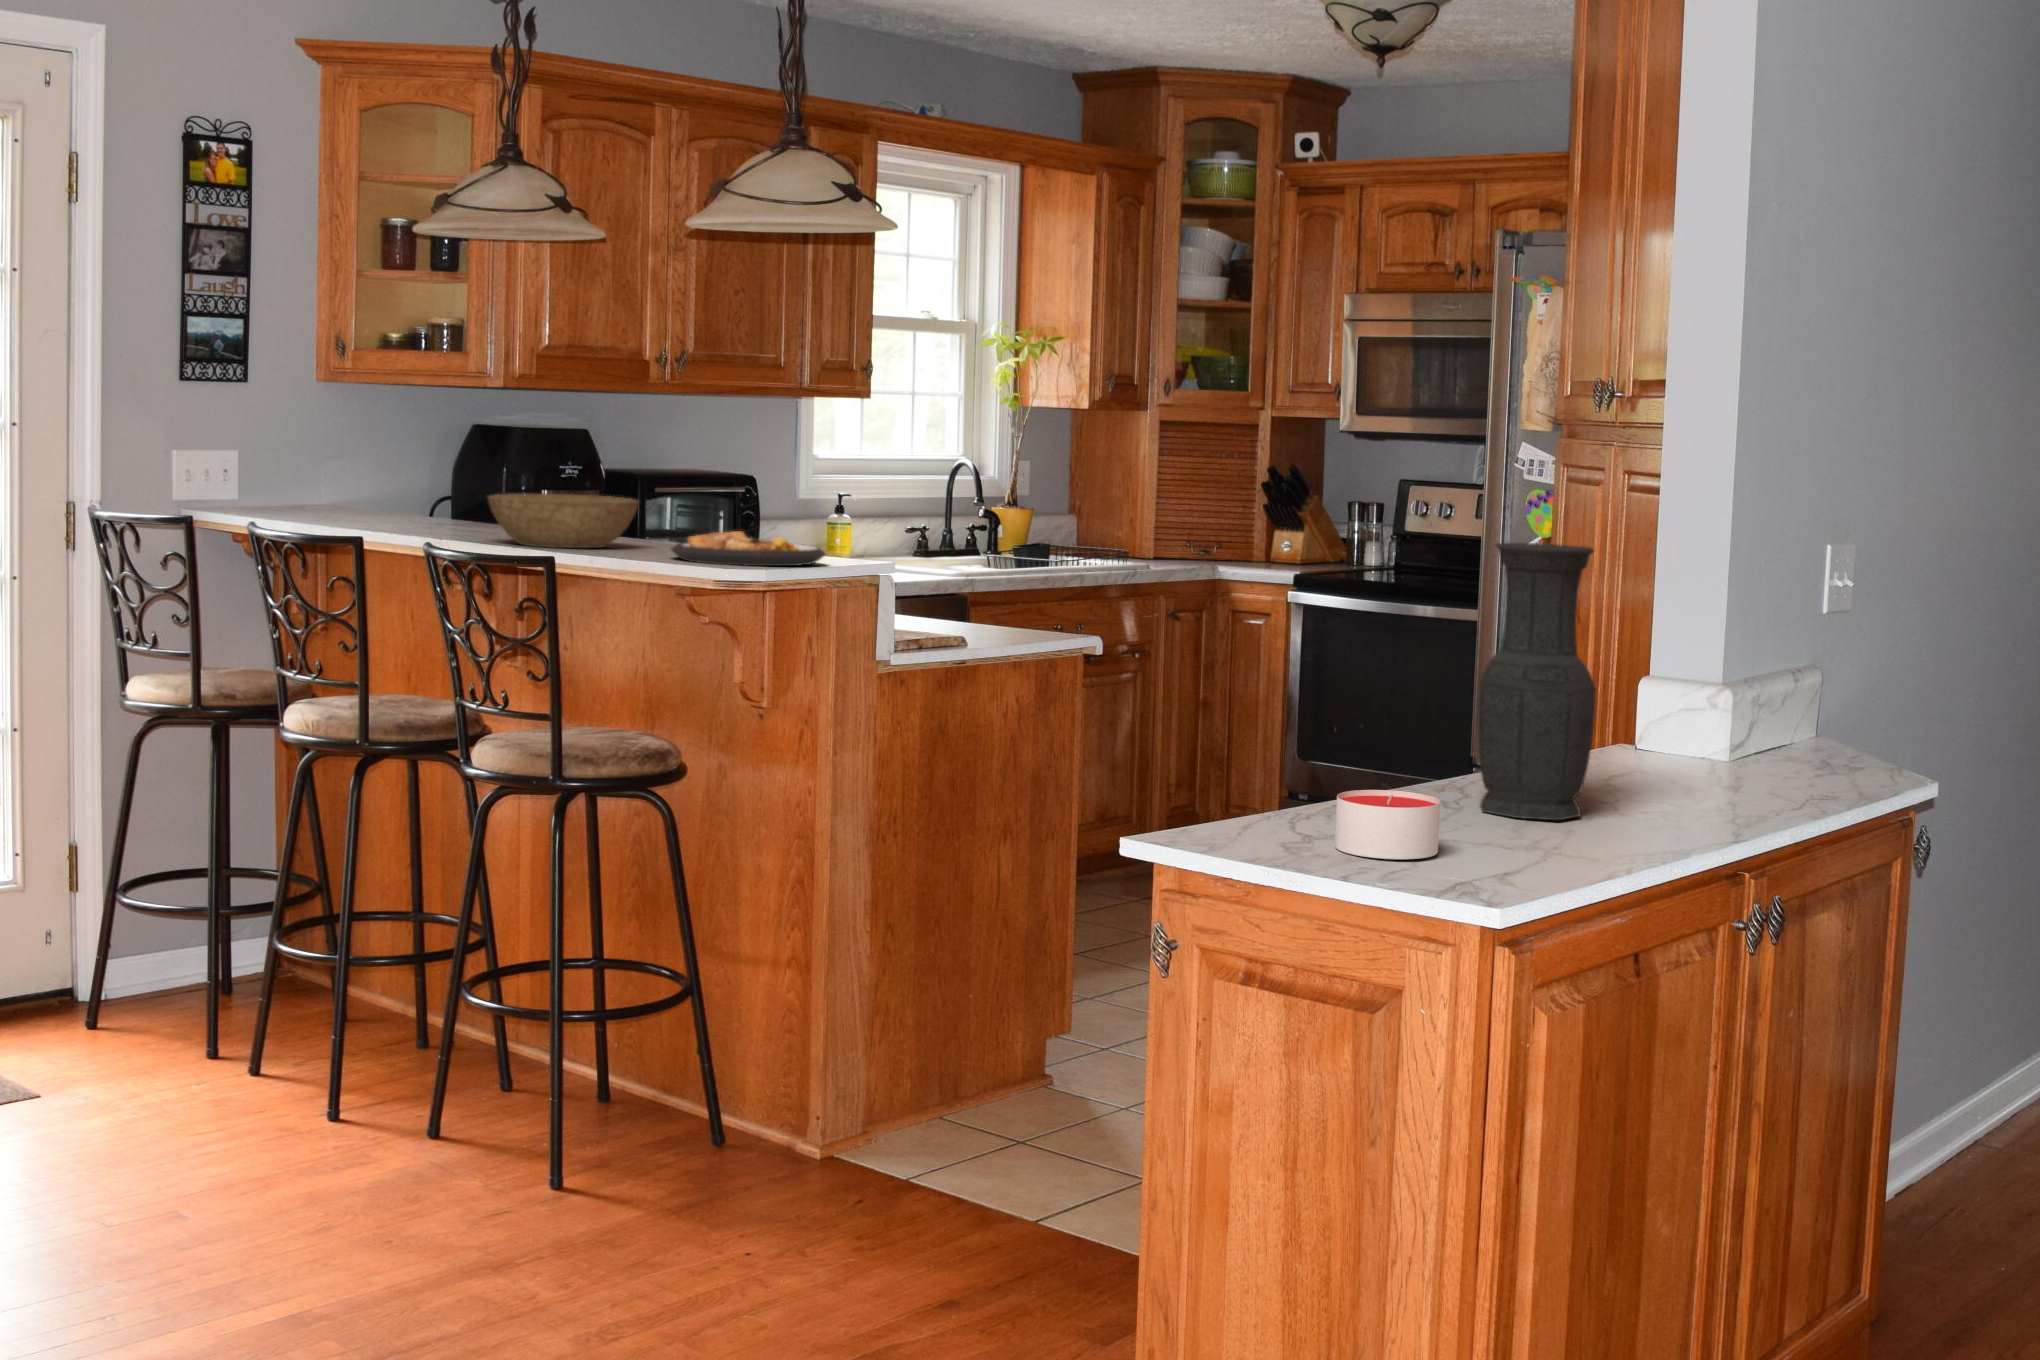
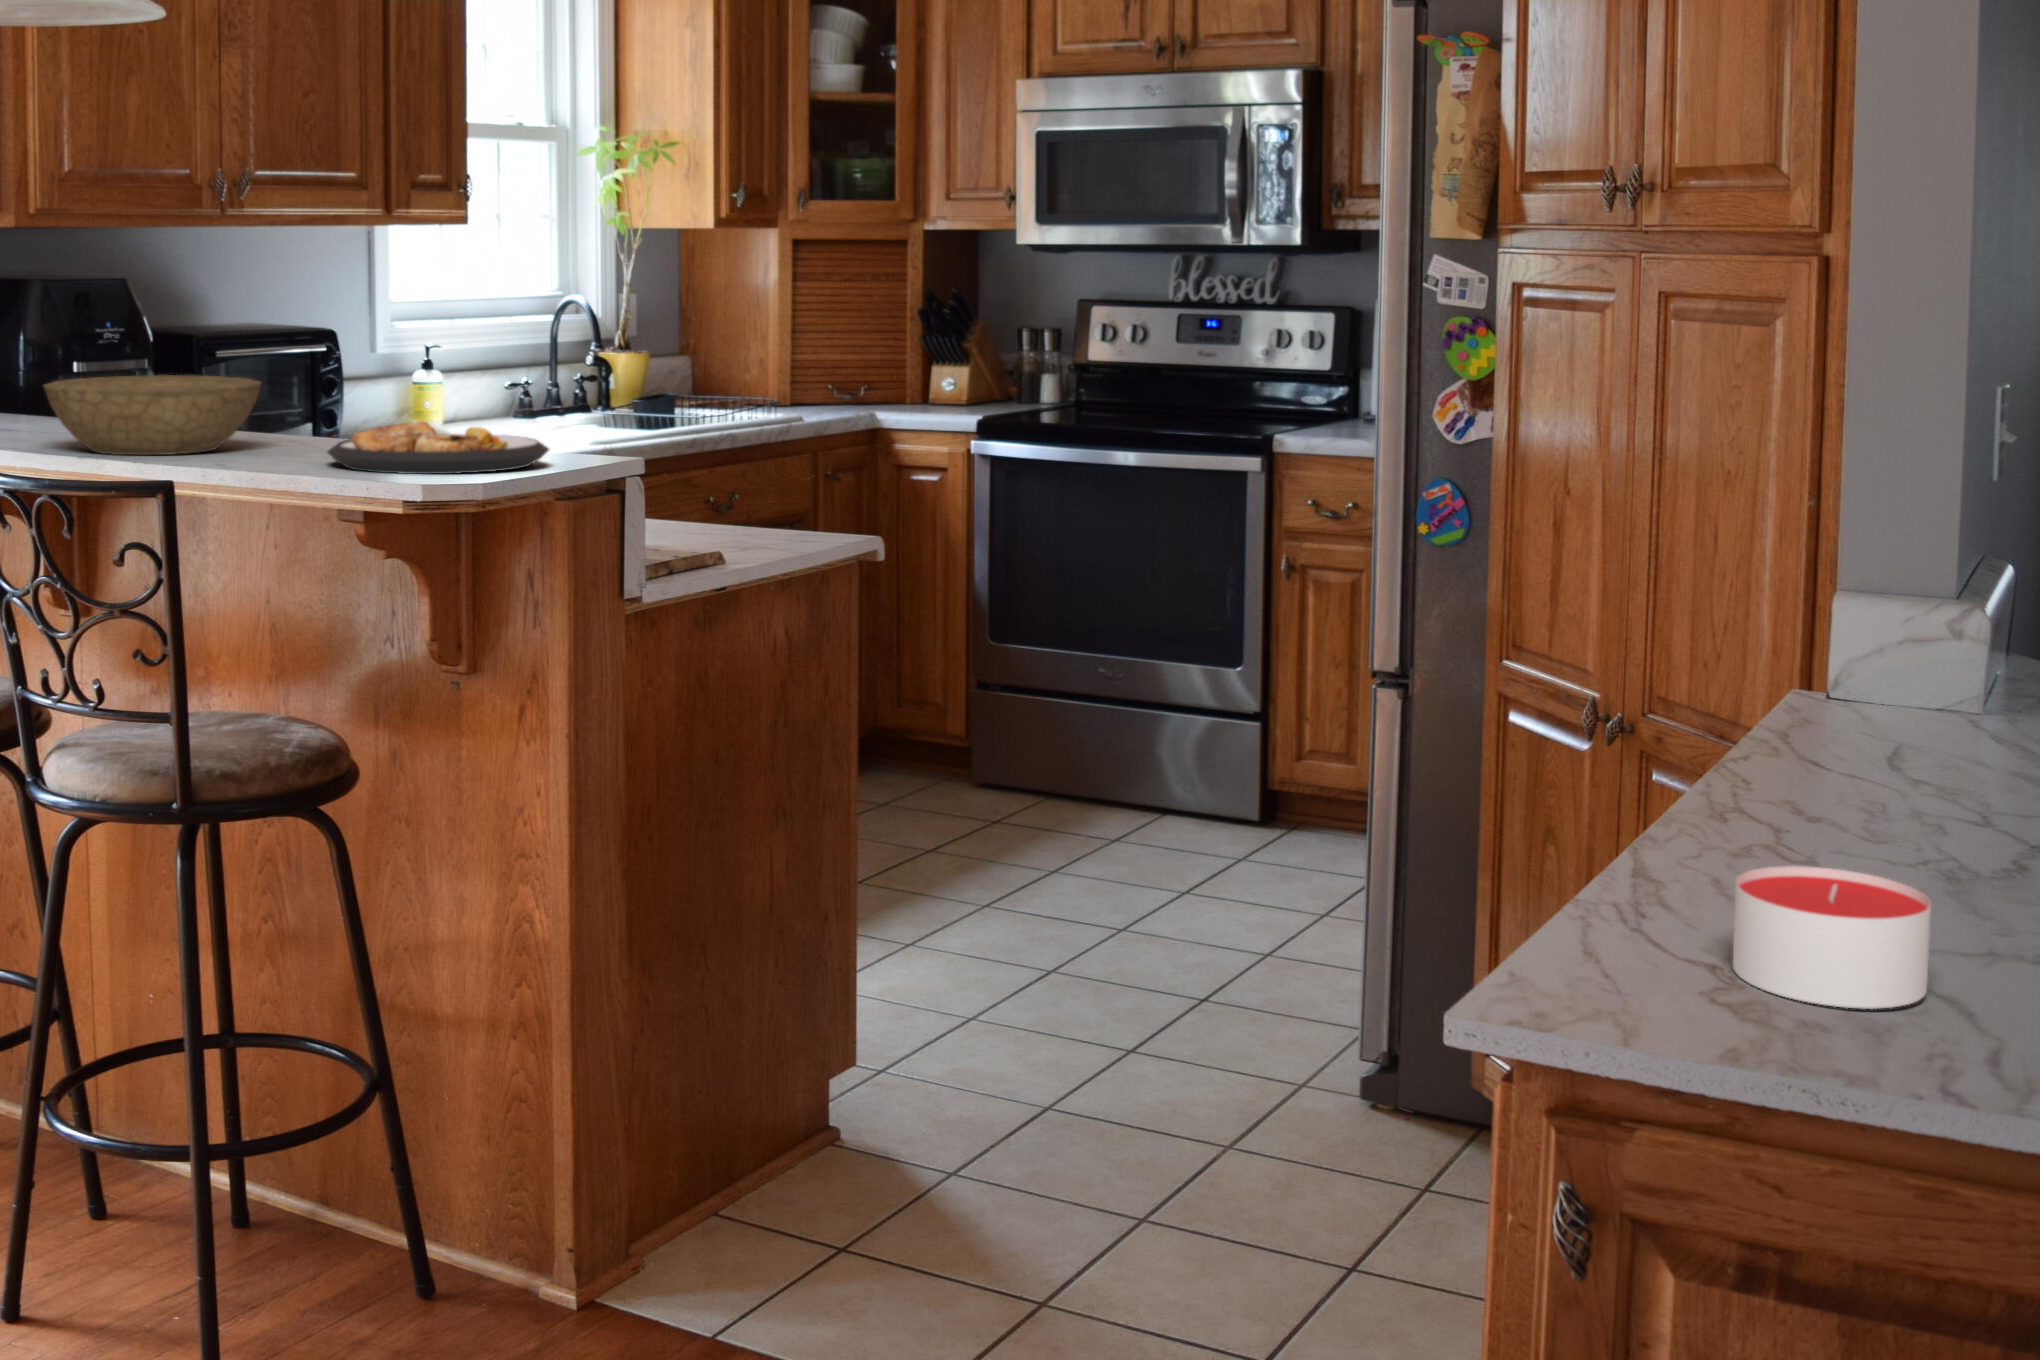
vase: present [1477,543,1596,820] -> none [1766,420,1971,864]

